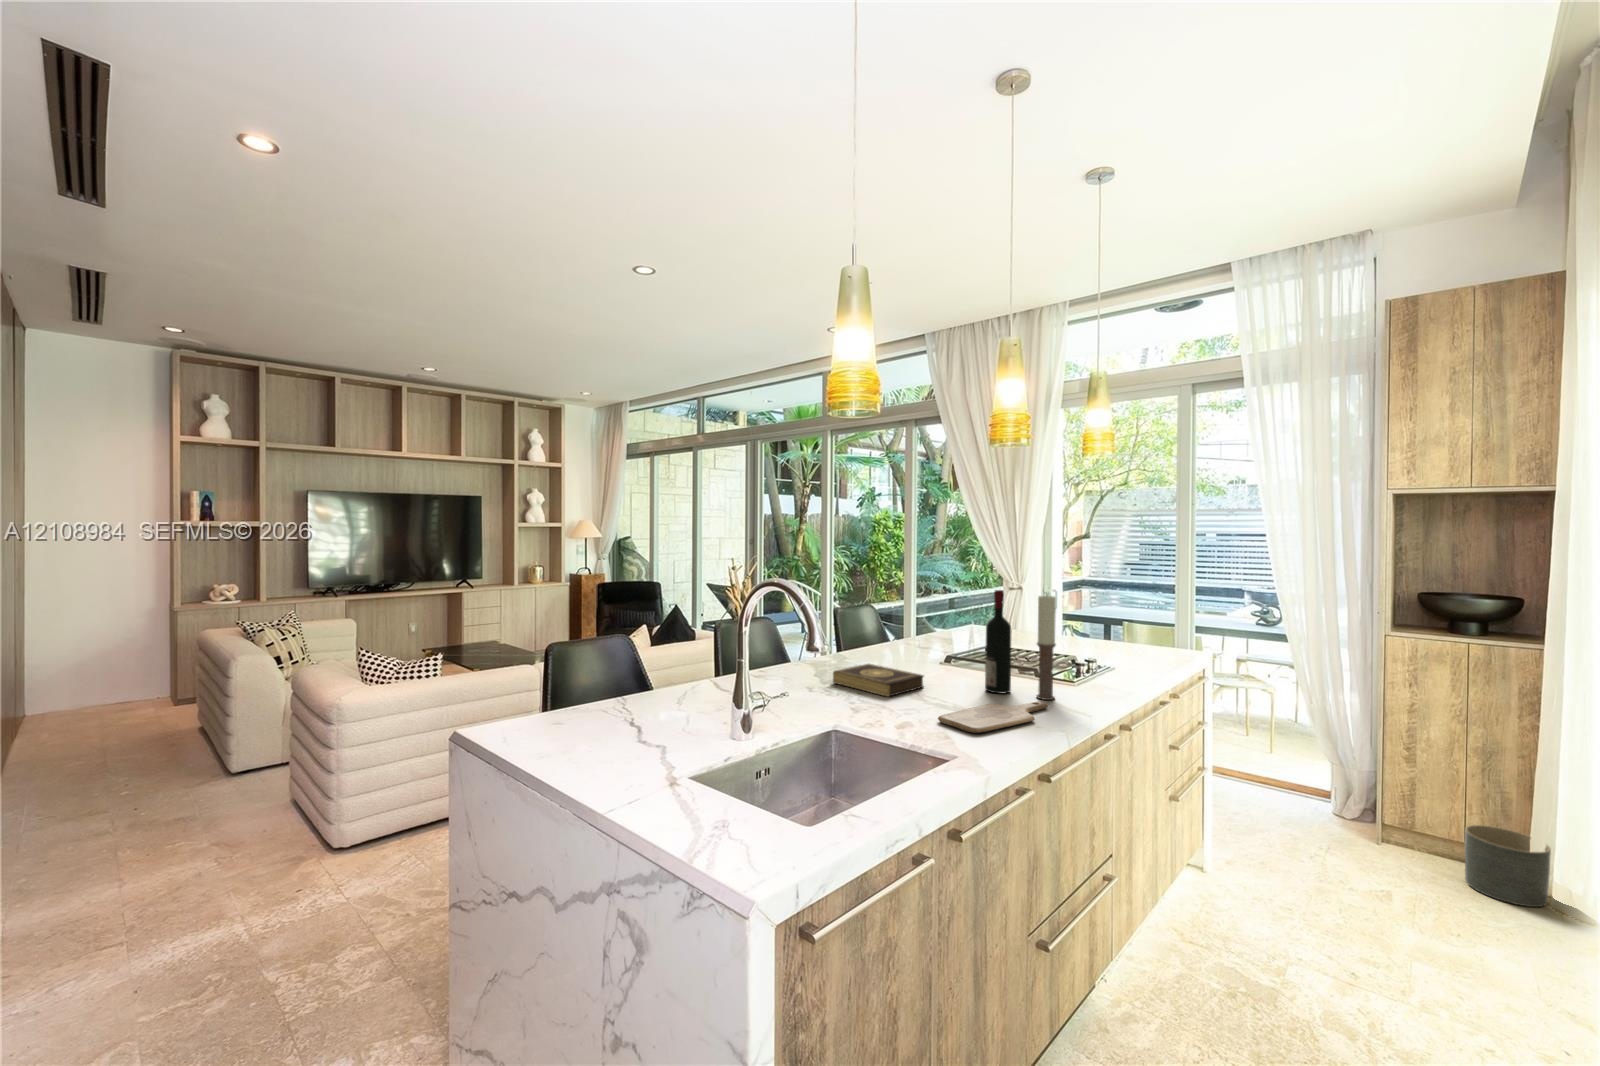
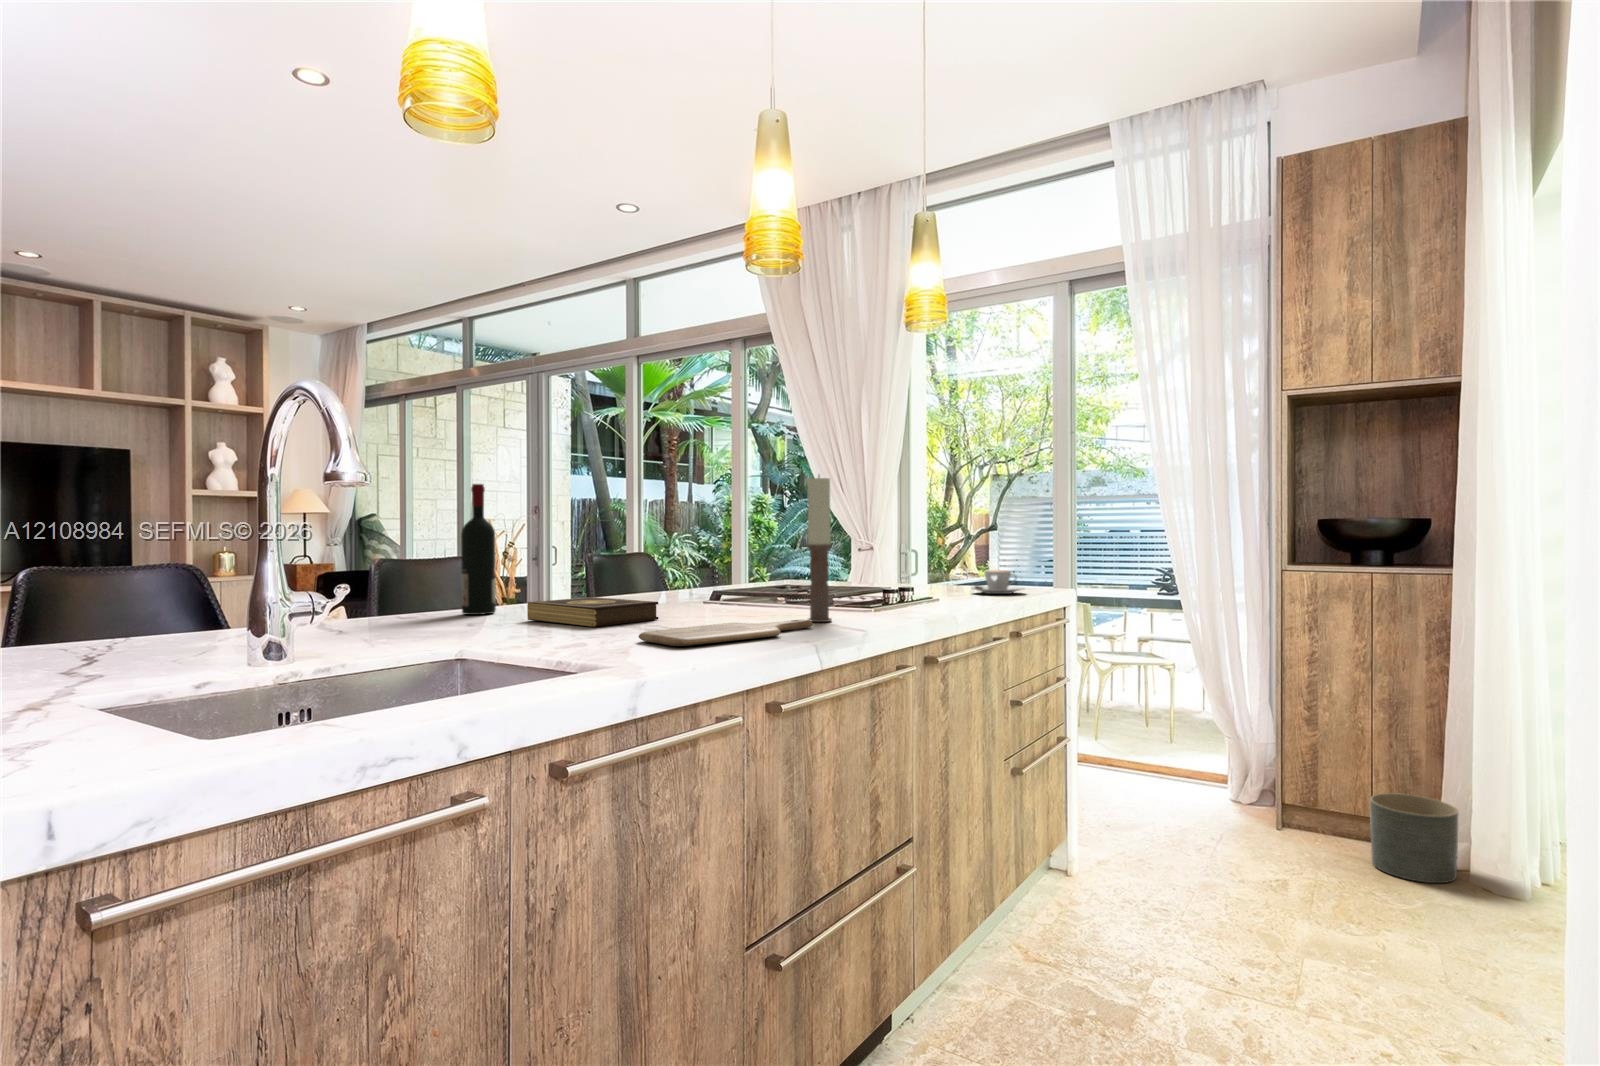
wine bottle: present [985,590,1011,694] -> present [461,484,496,615]
coffee cup: none [1131,639,1176,659] -> present [972,570,1024,594]

